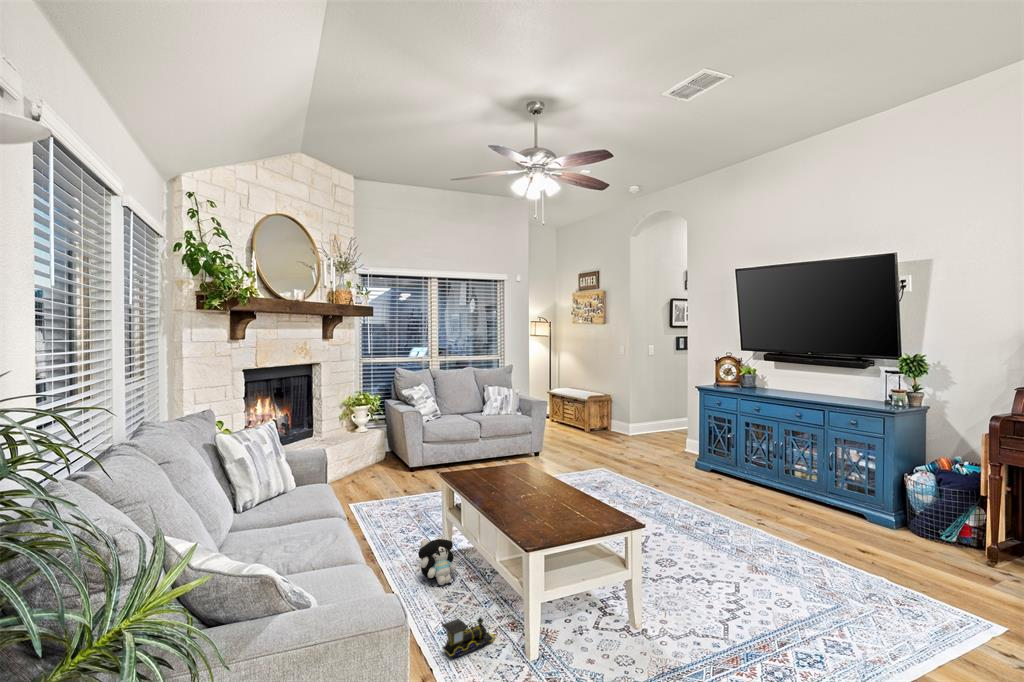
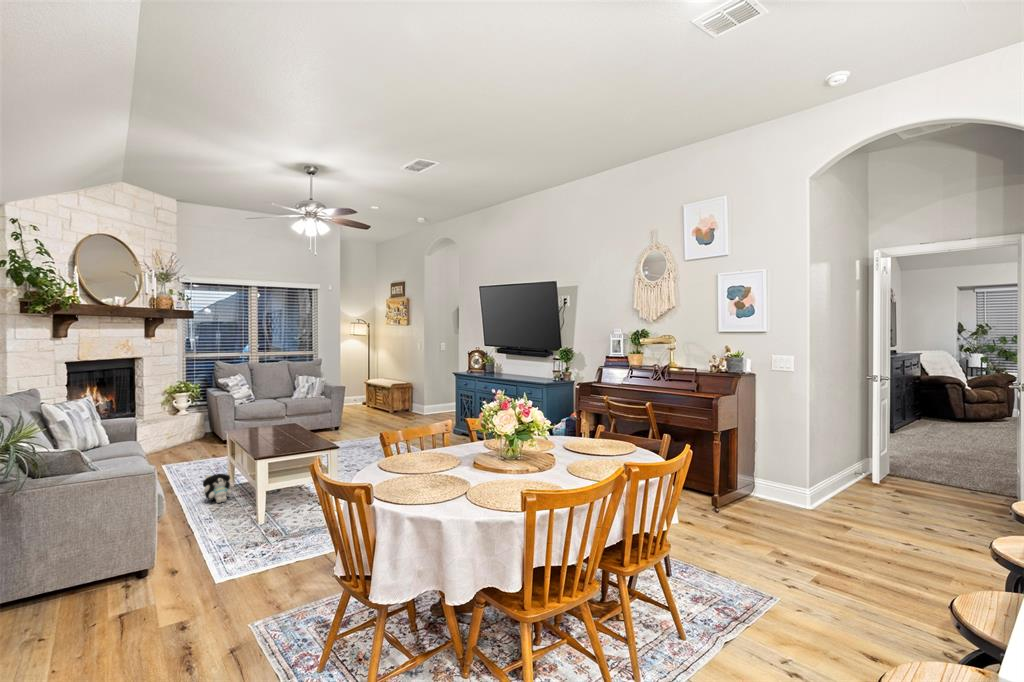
toy train: present [442,617,496,658] -> none [204,509,245,531]

